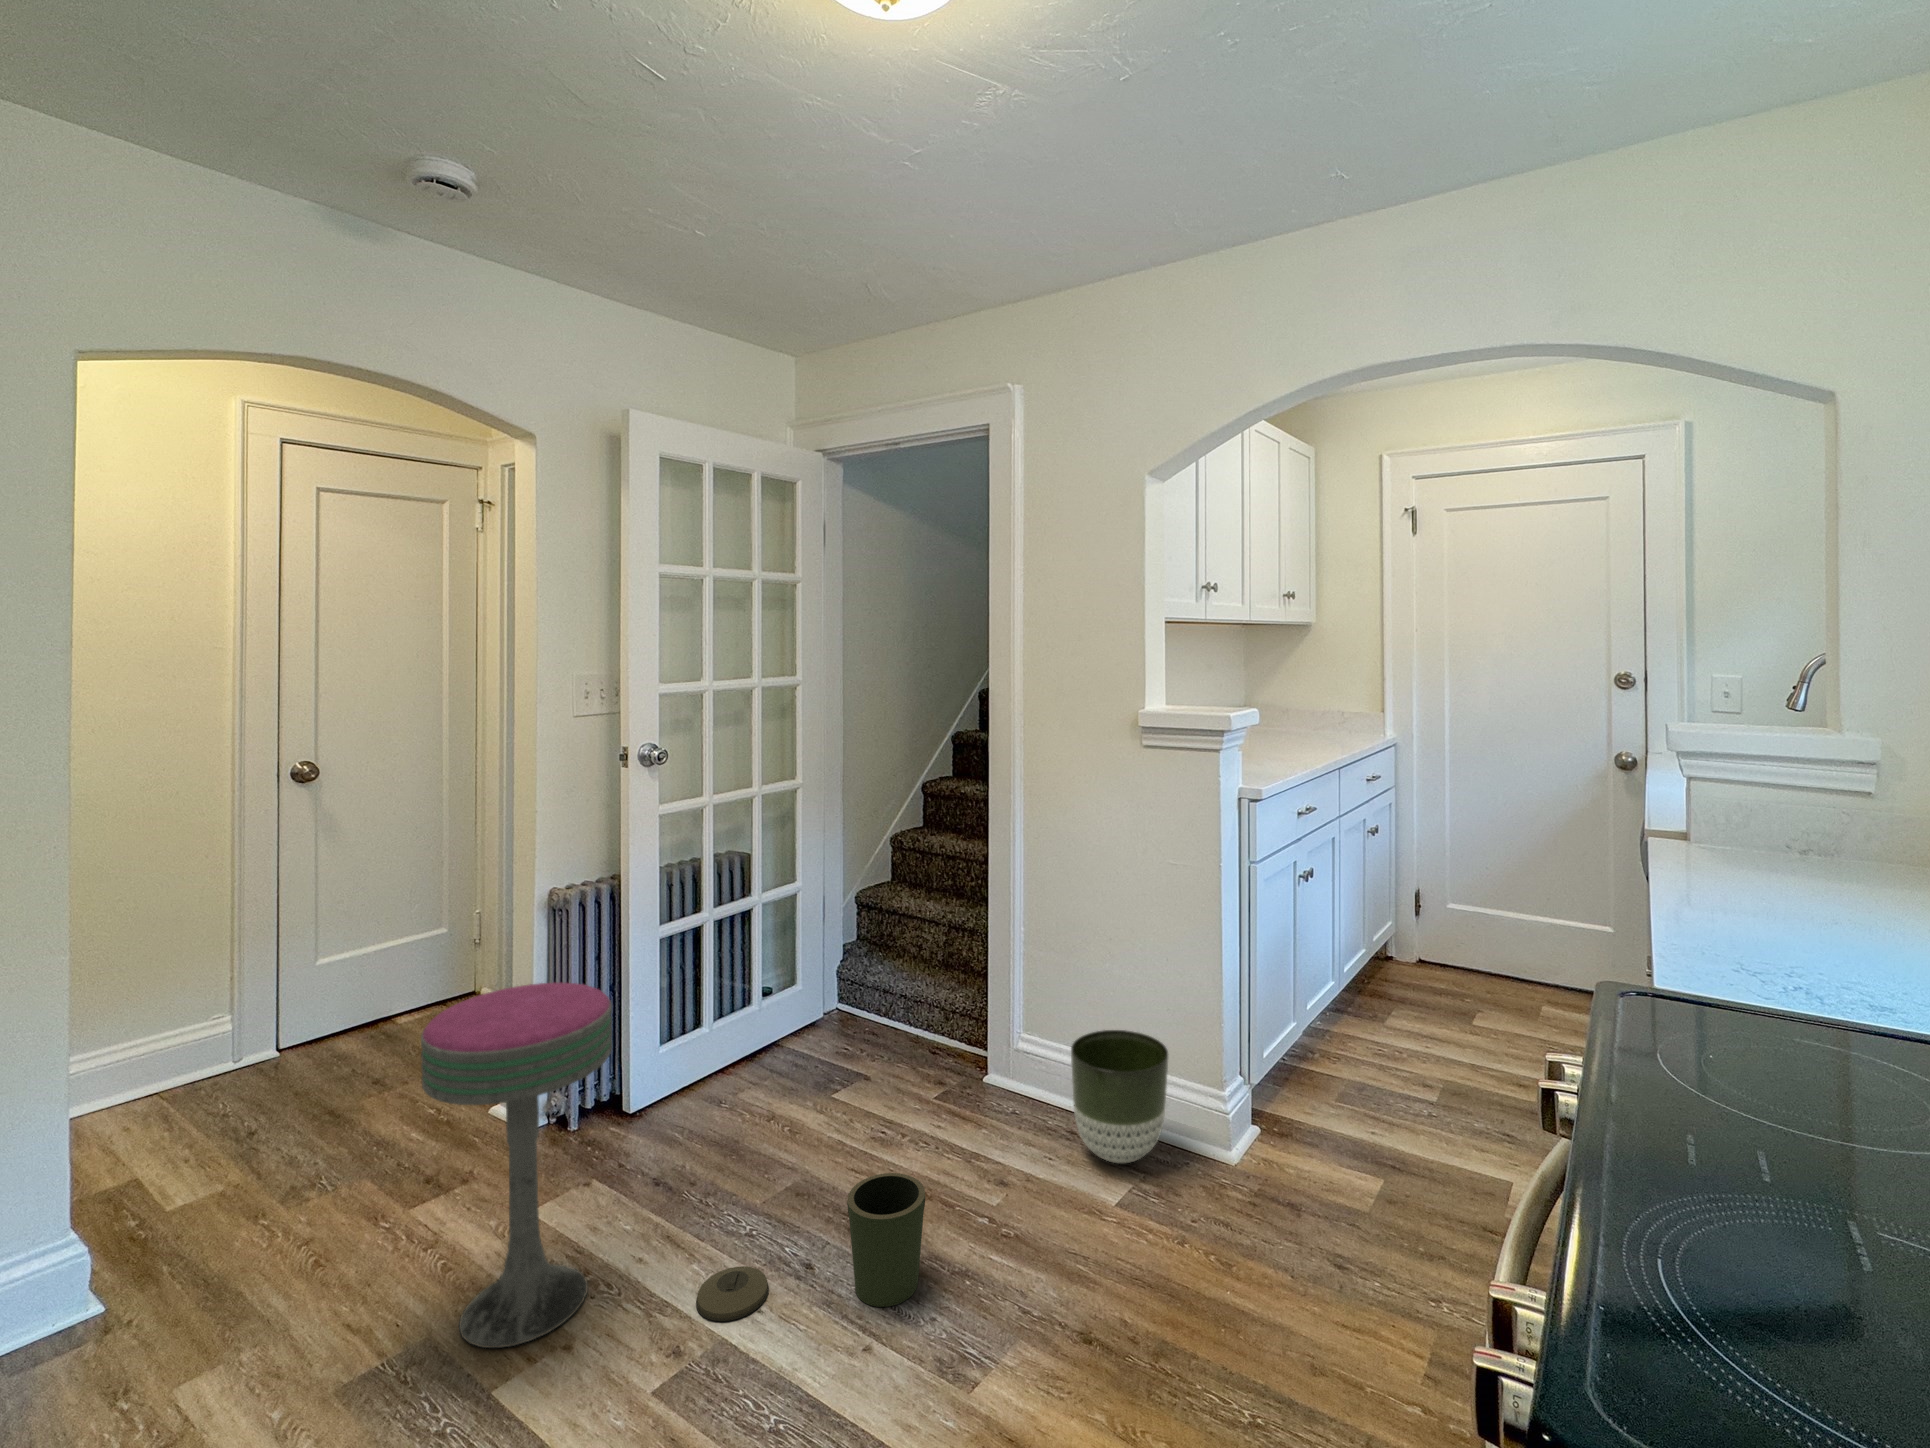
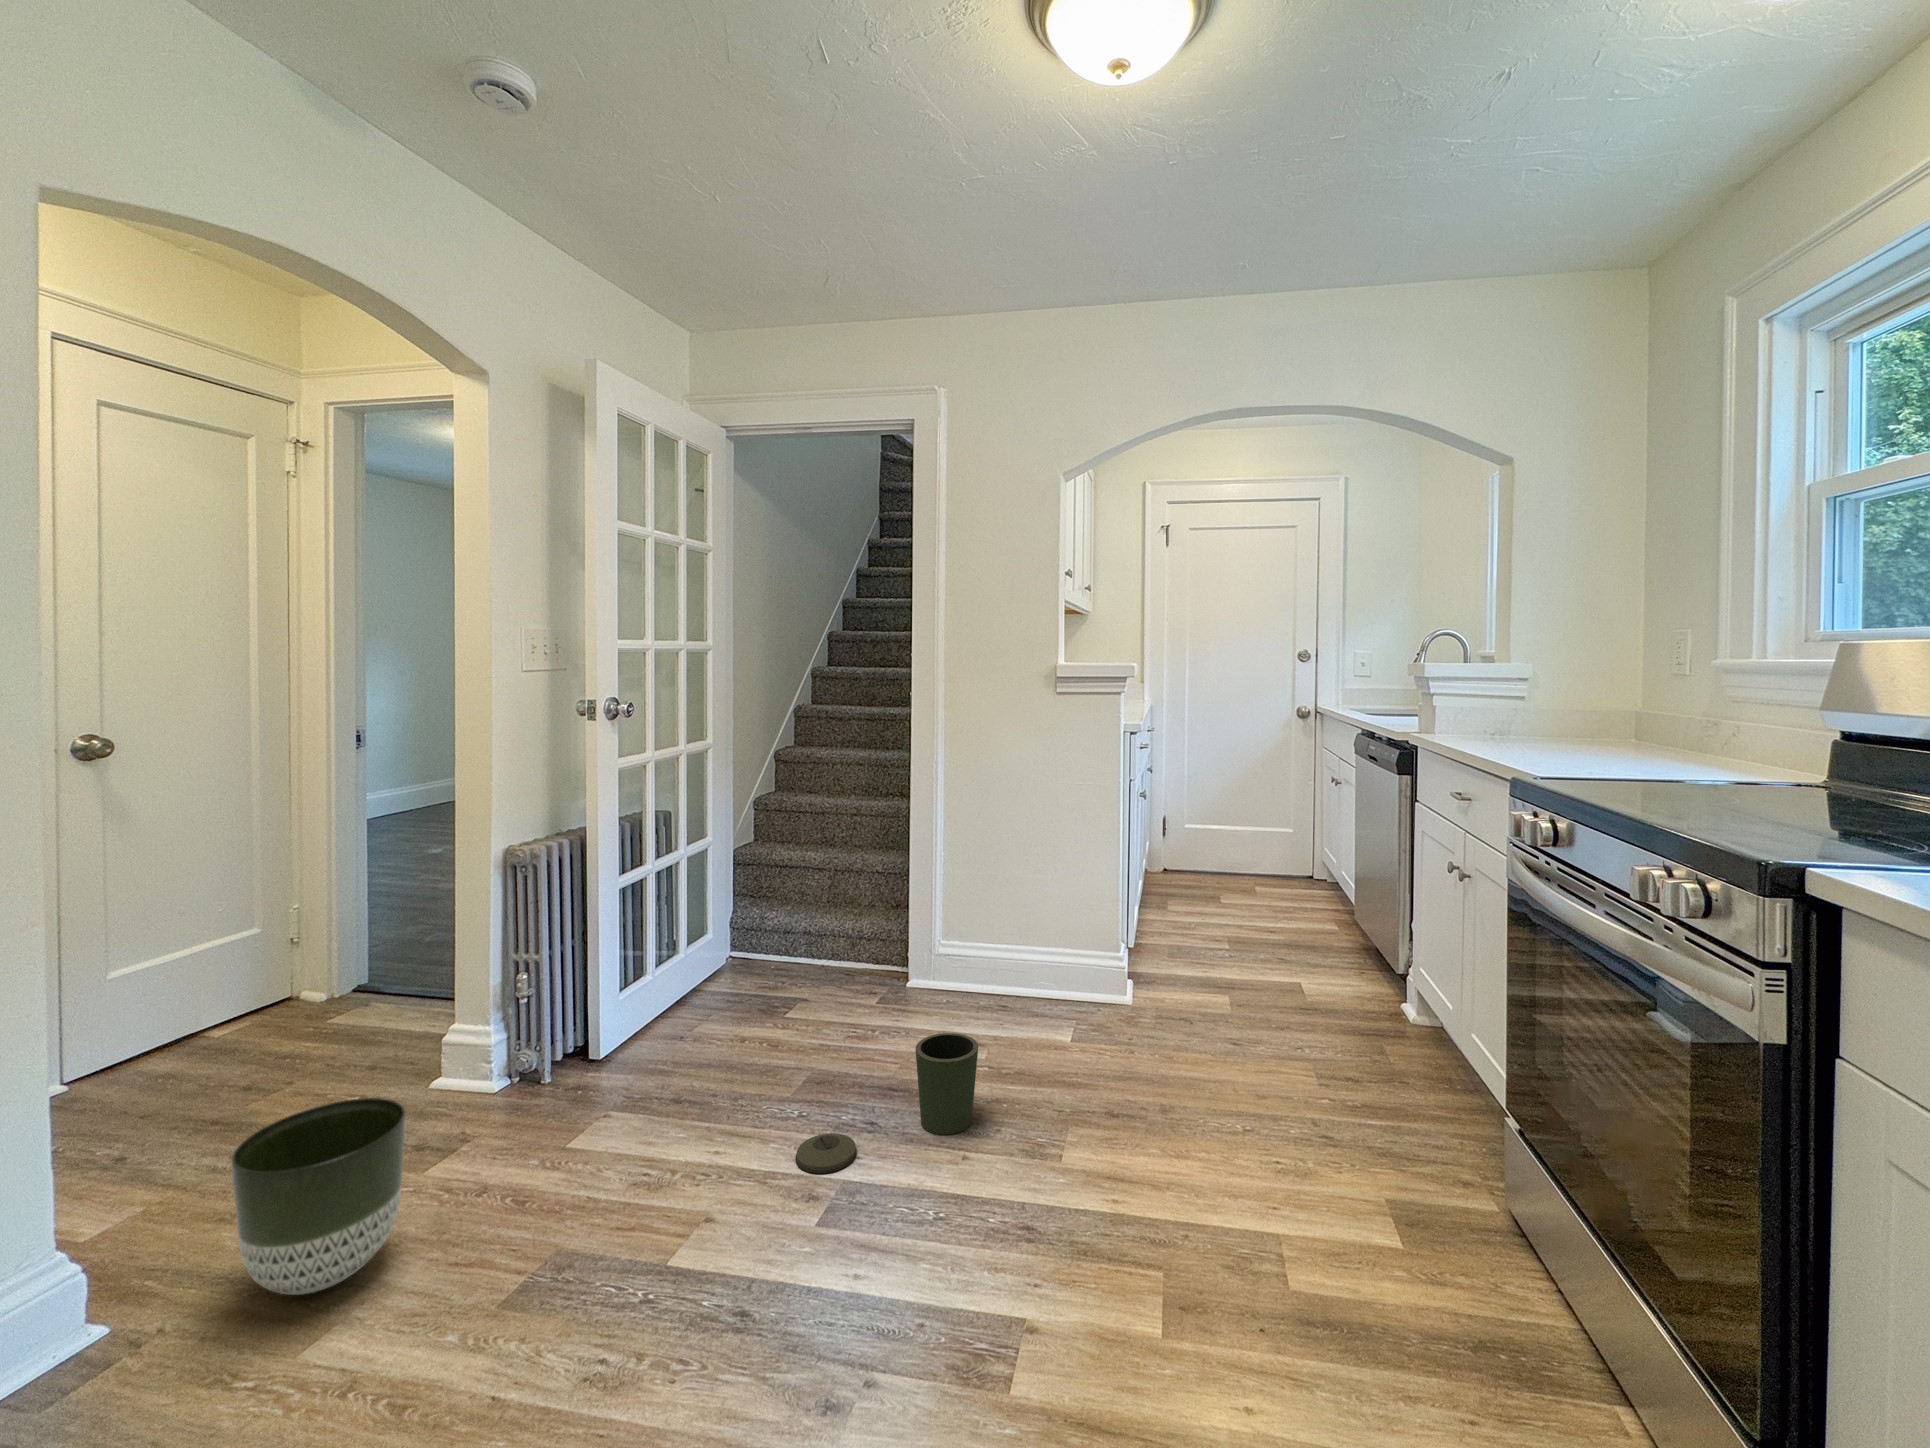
bar stool: present [421,983,612,1348] -> none [546,907,718,1242]
planter: present [1071,1030,1168,1163] -> present [231,1098,406,1295]

